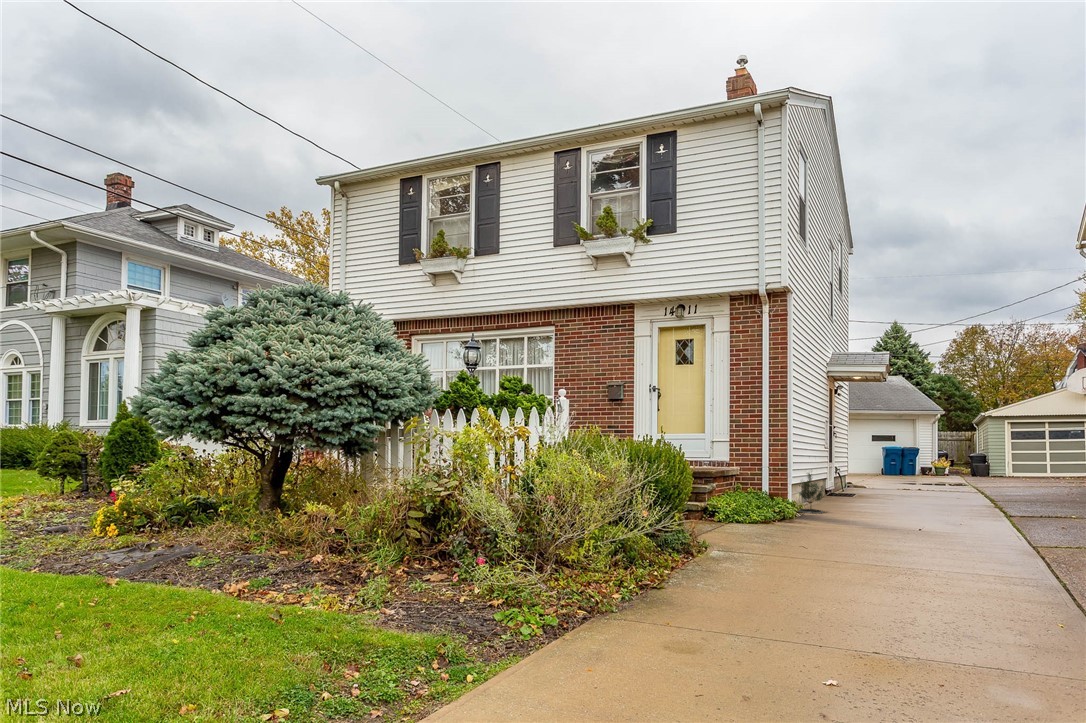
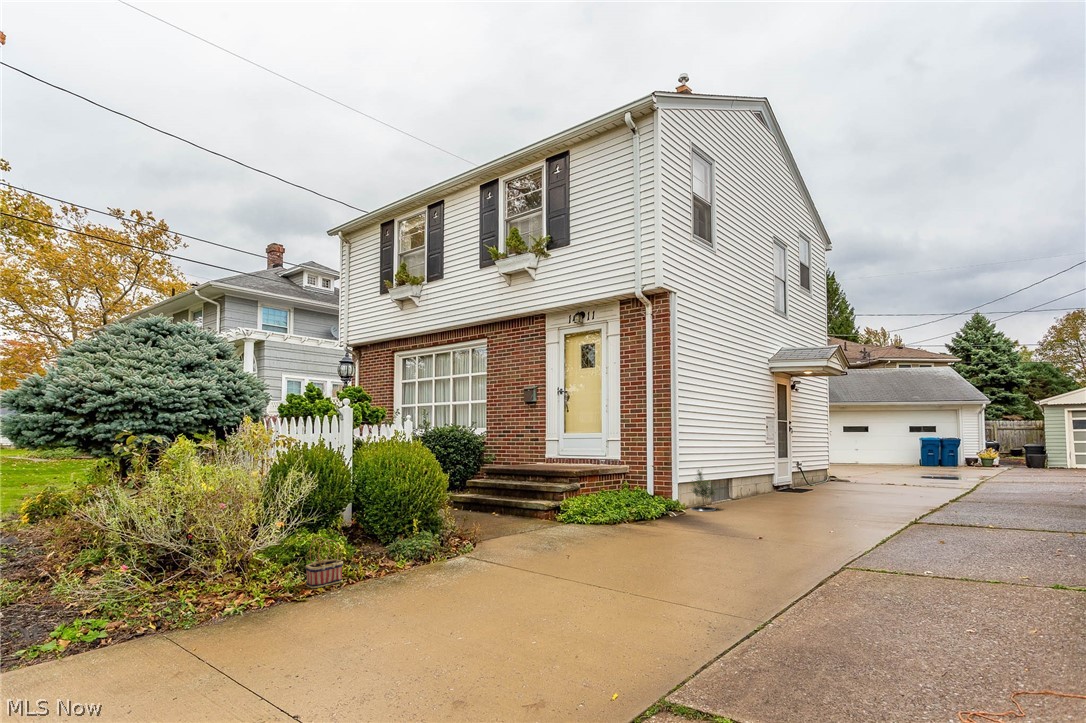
basket: none [609,531,638,581] -> present [306,537,343,588]

